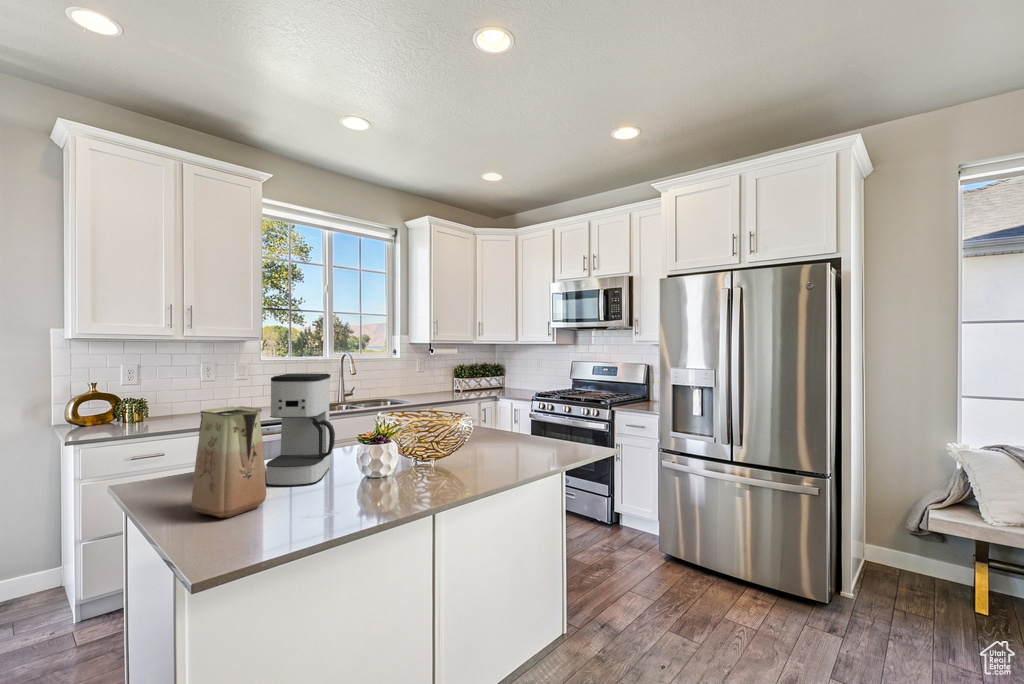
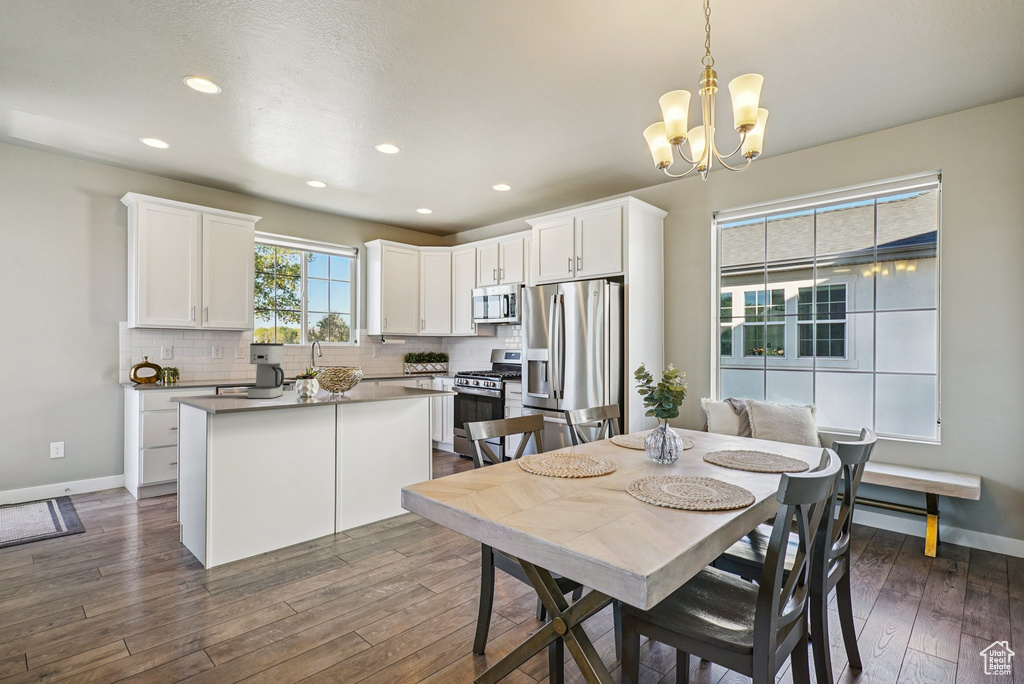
vase: present [191,406,266,518] -> none [211,355,246,403]

